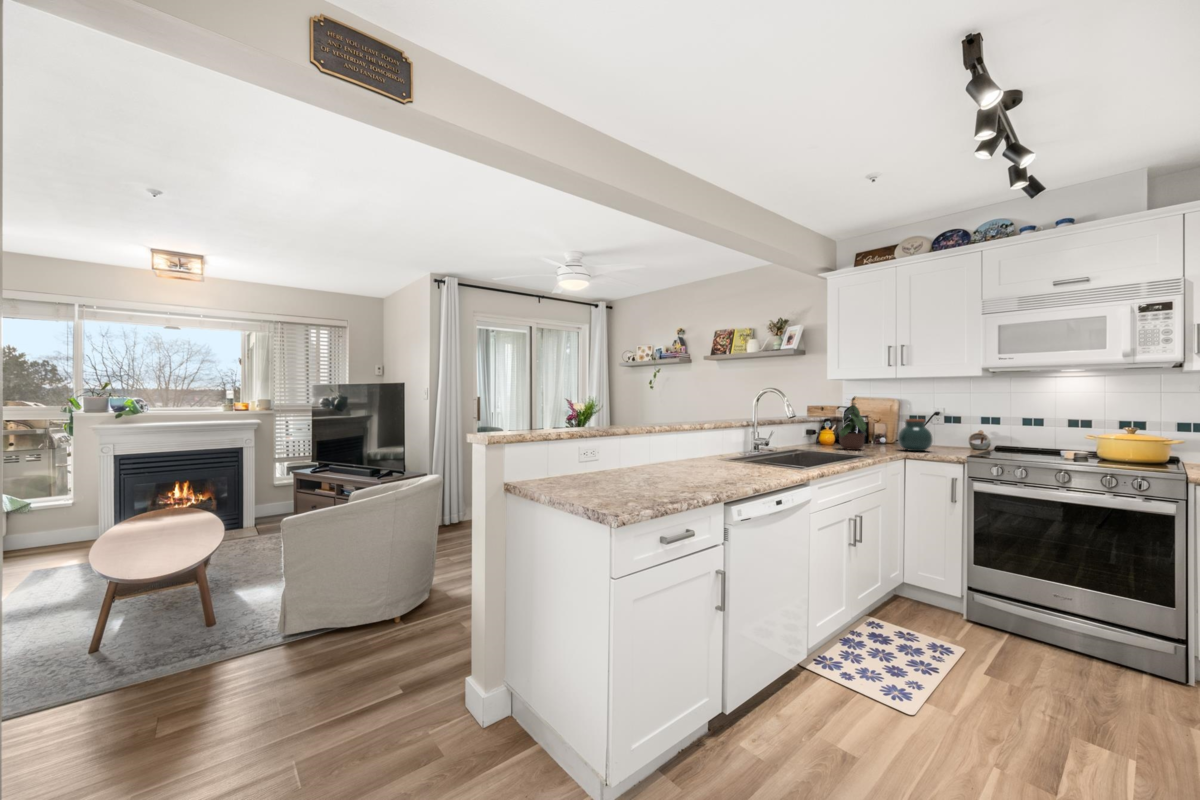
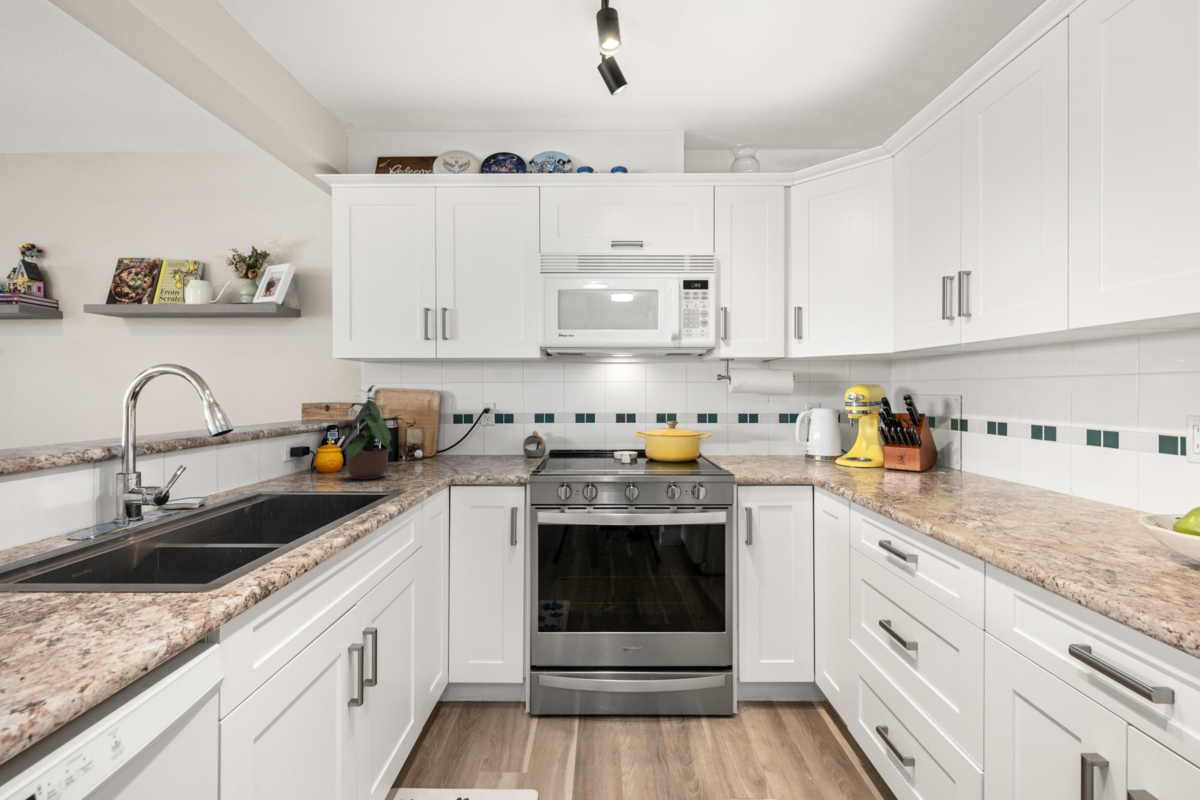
jar: present [898,419,933,451] -> none [439,421,485,471]

